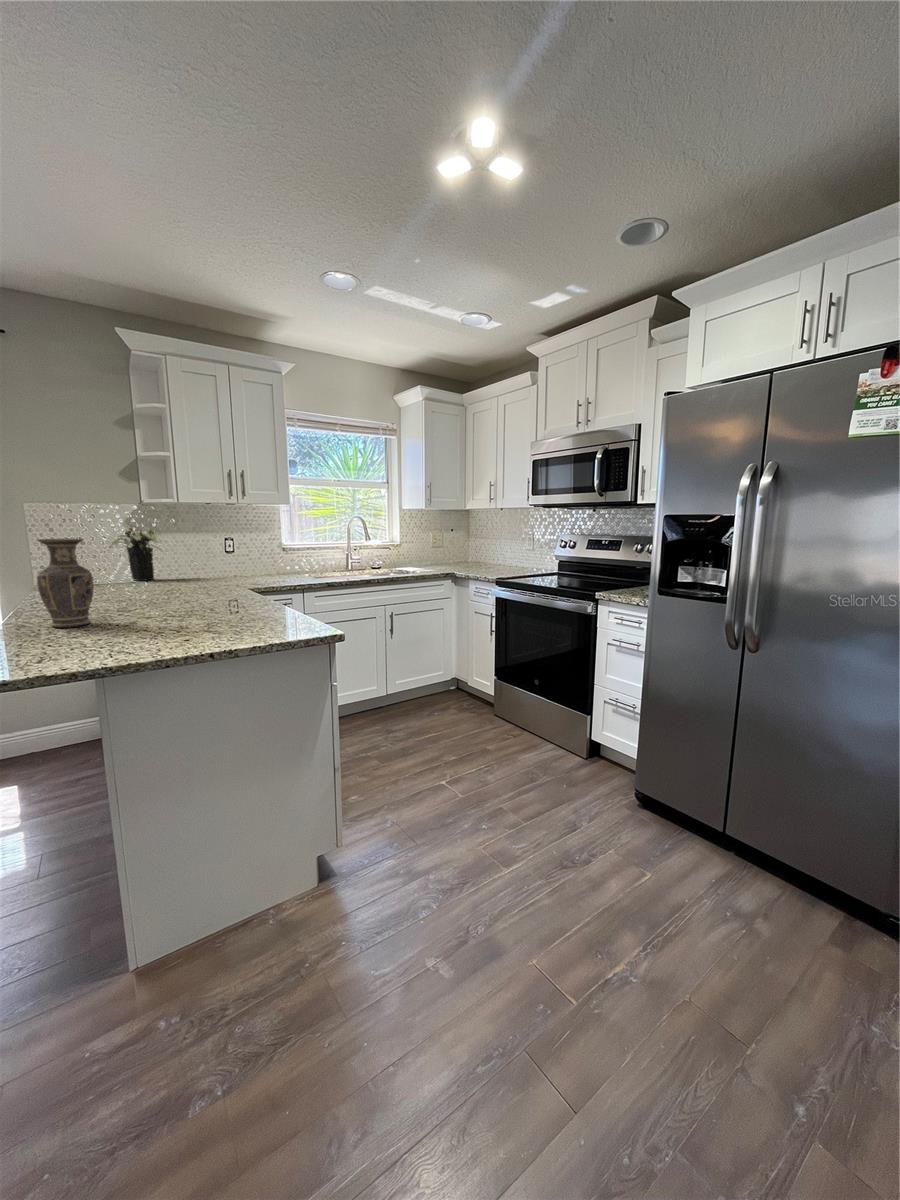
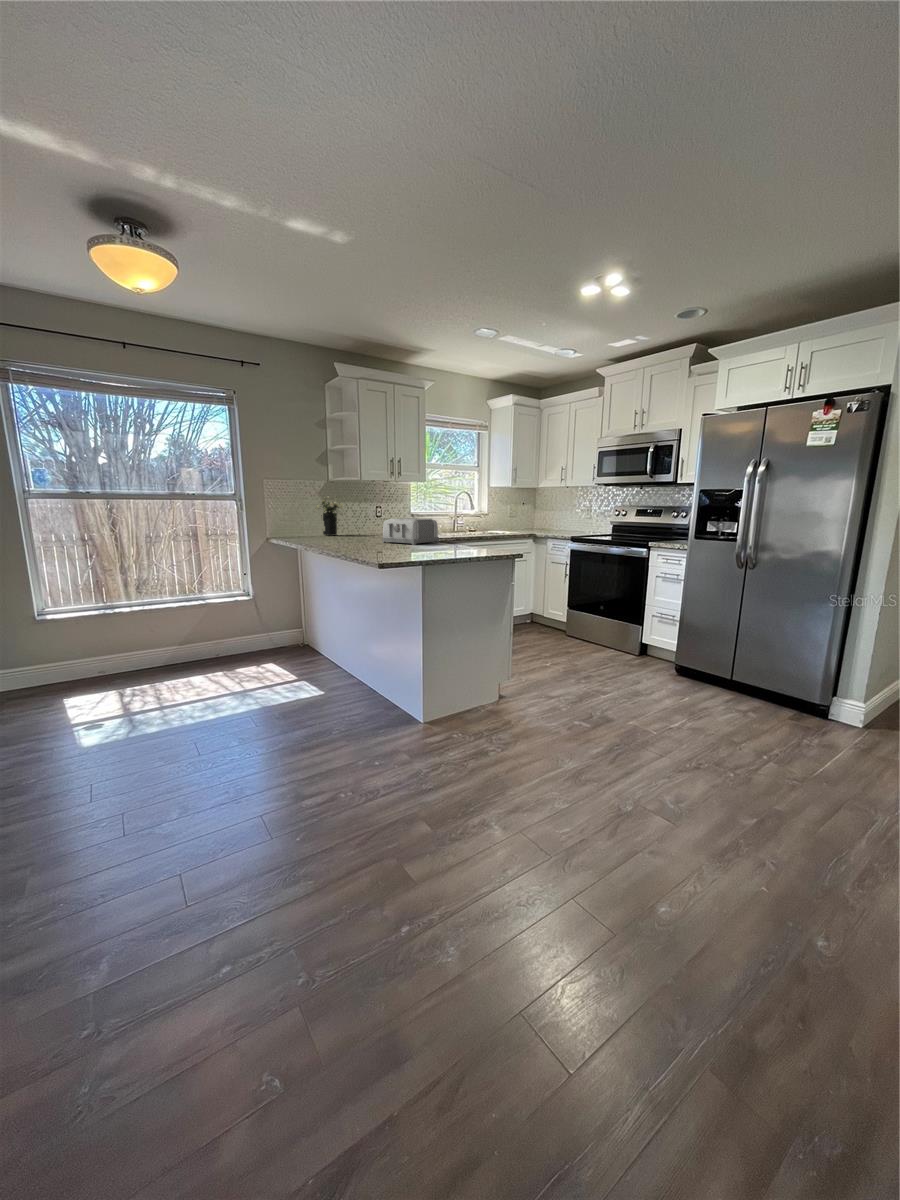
vase: present [37,538,94,628] -> none [353,501,378,551]
toaster: none [172,558,269,605] -> present [382,518,439,545]

